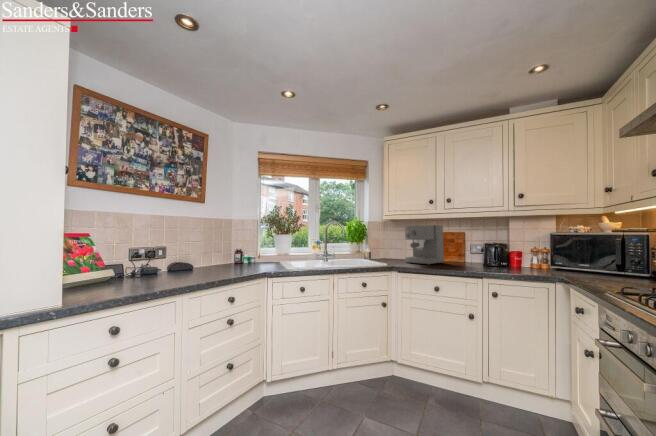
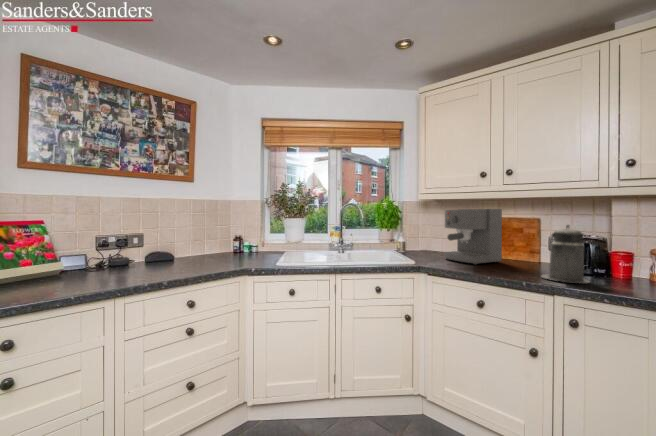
canister: none [473,234,502,271] -> present [541,225,590,283]

